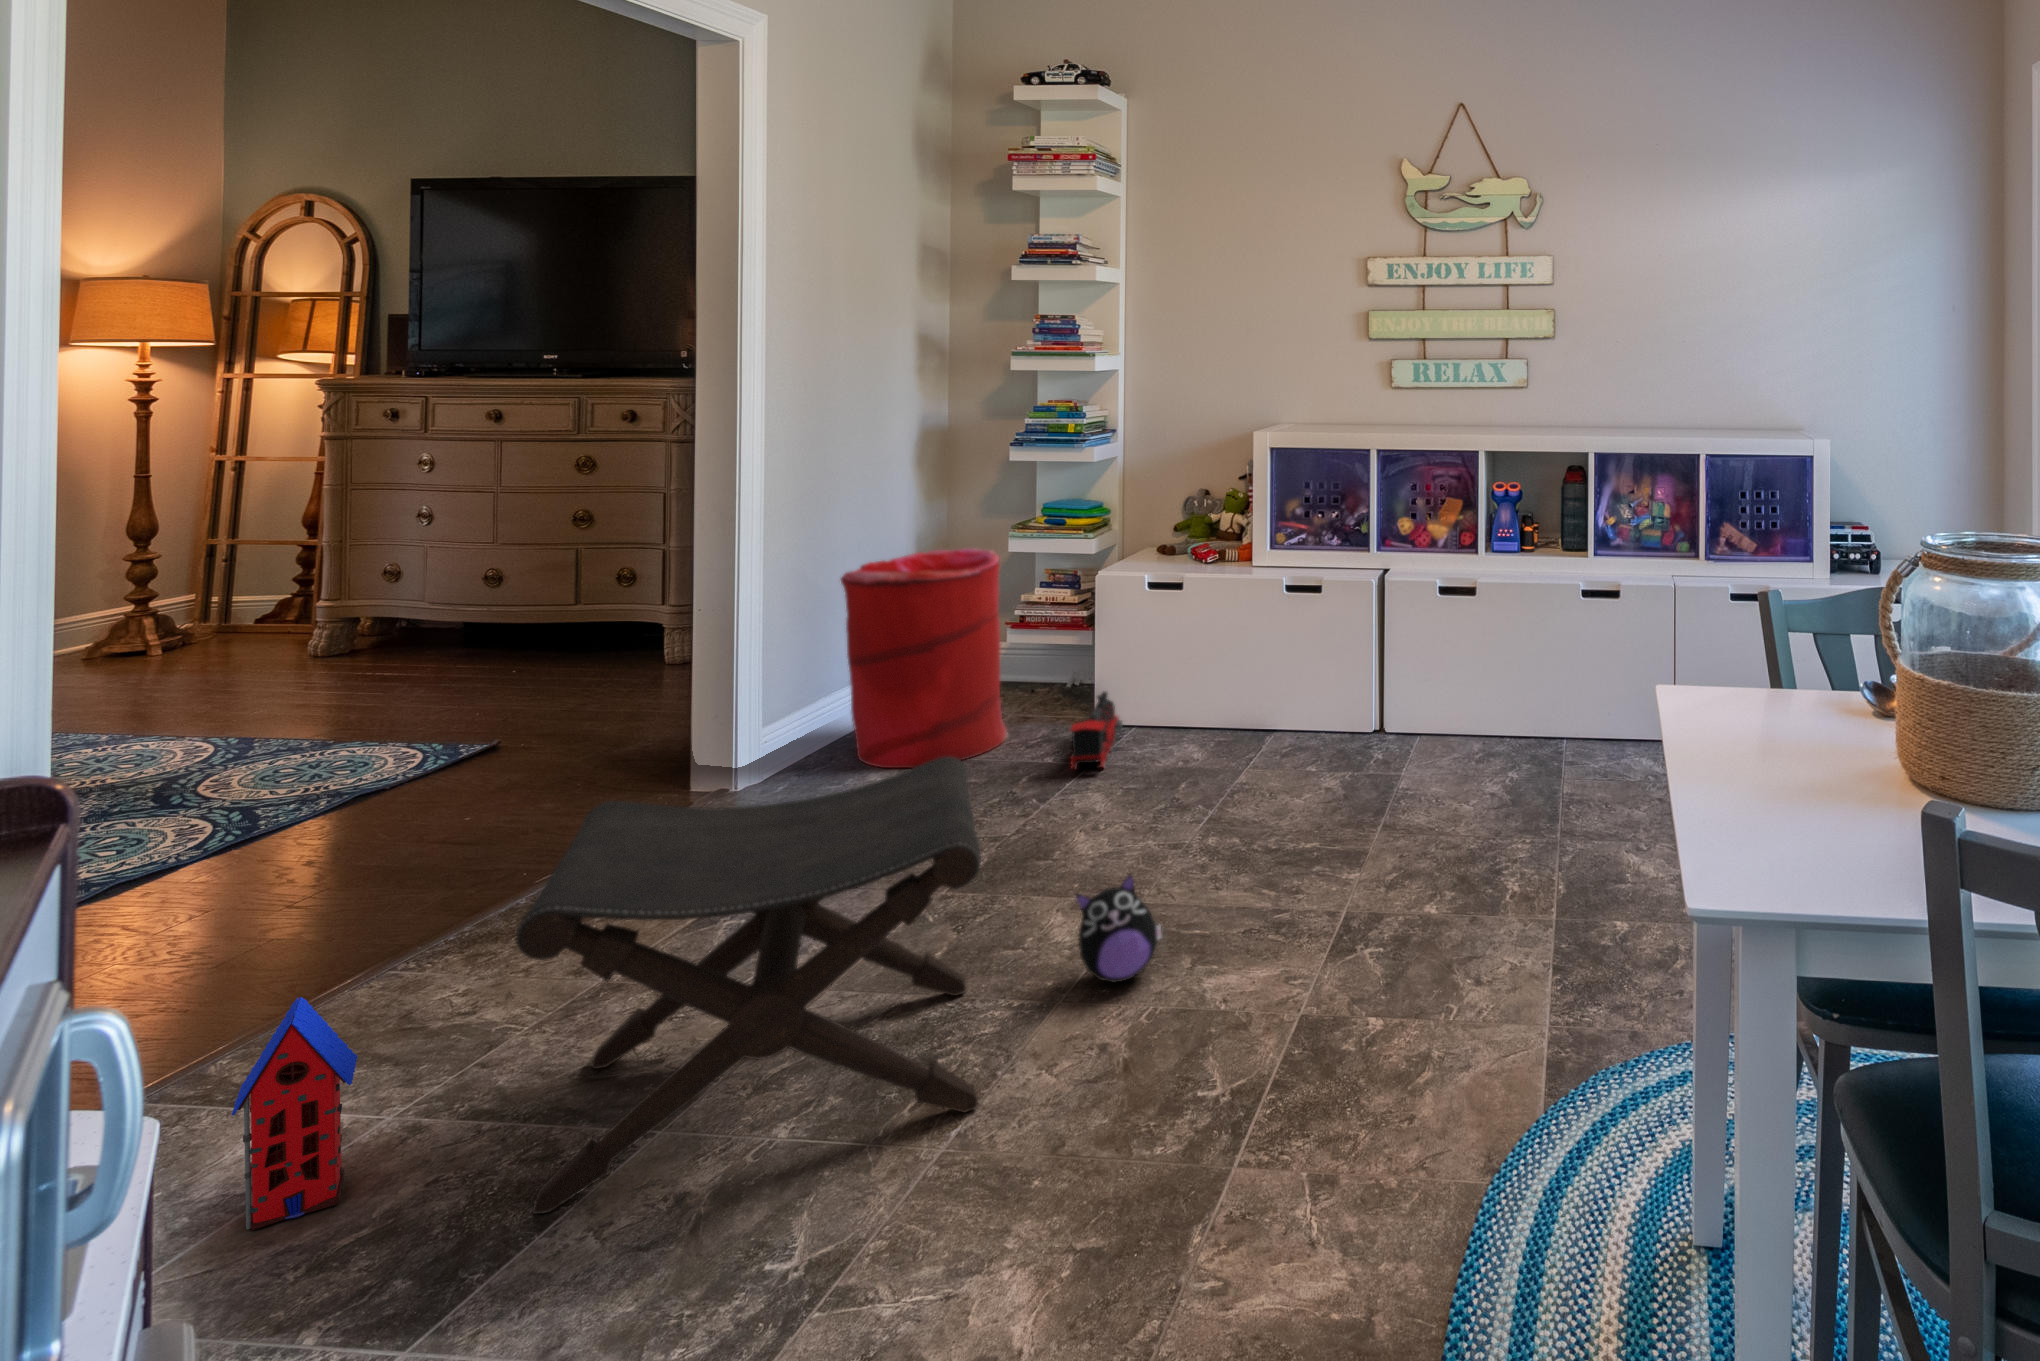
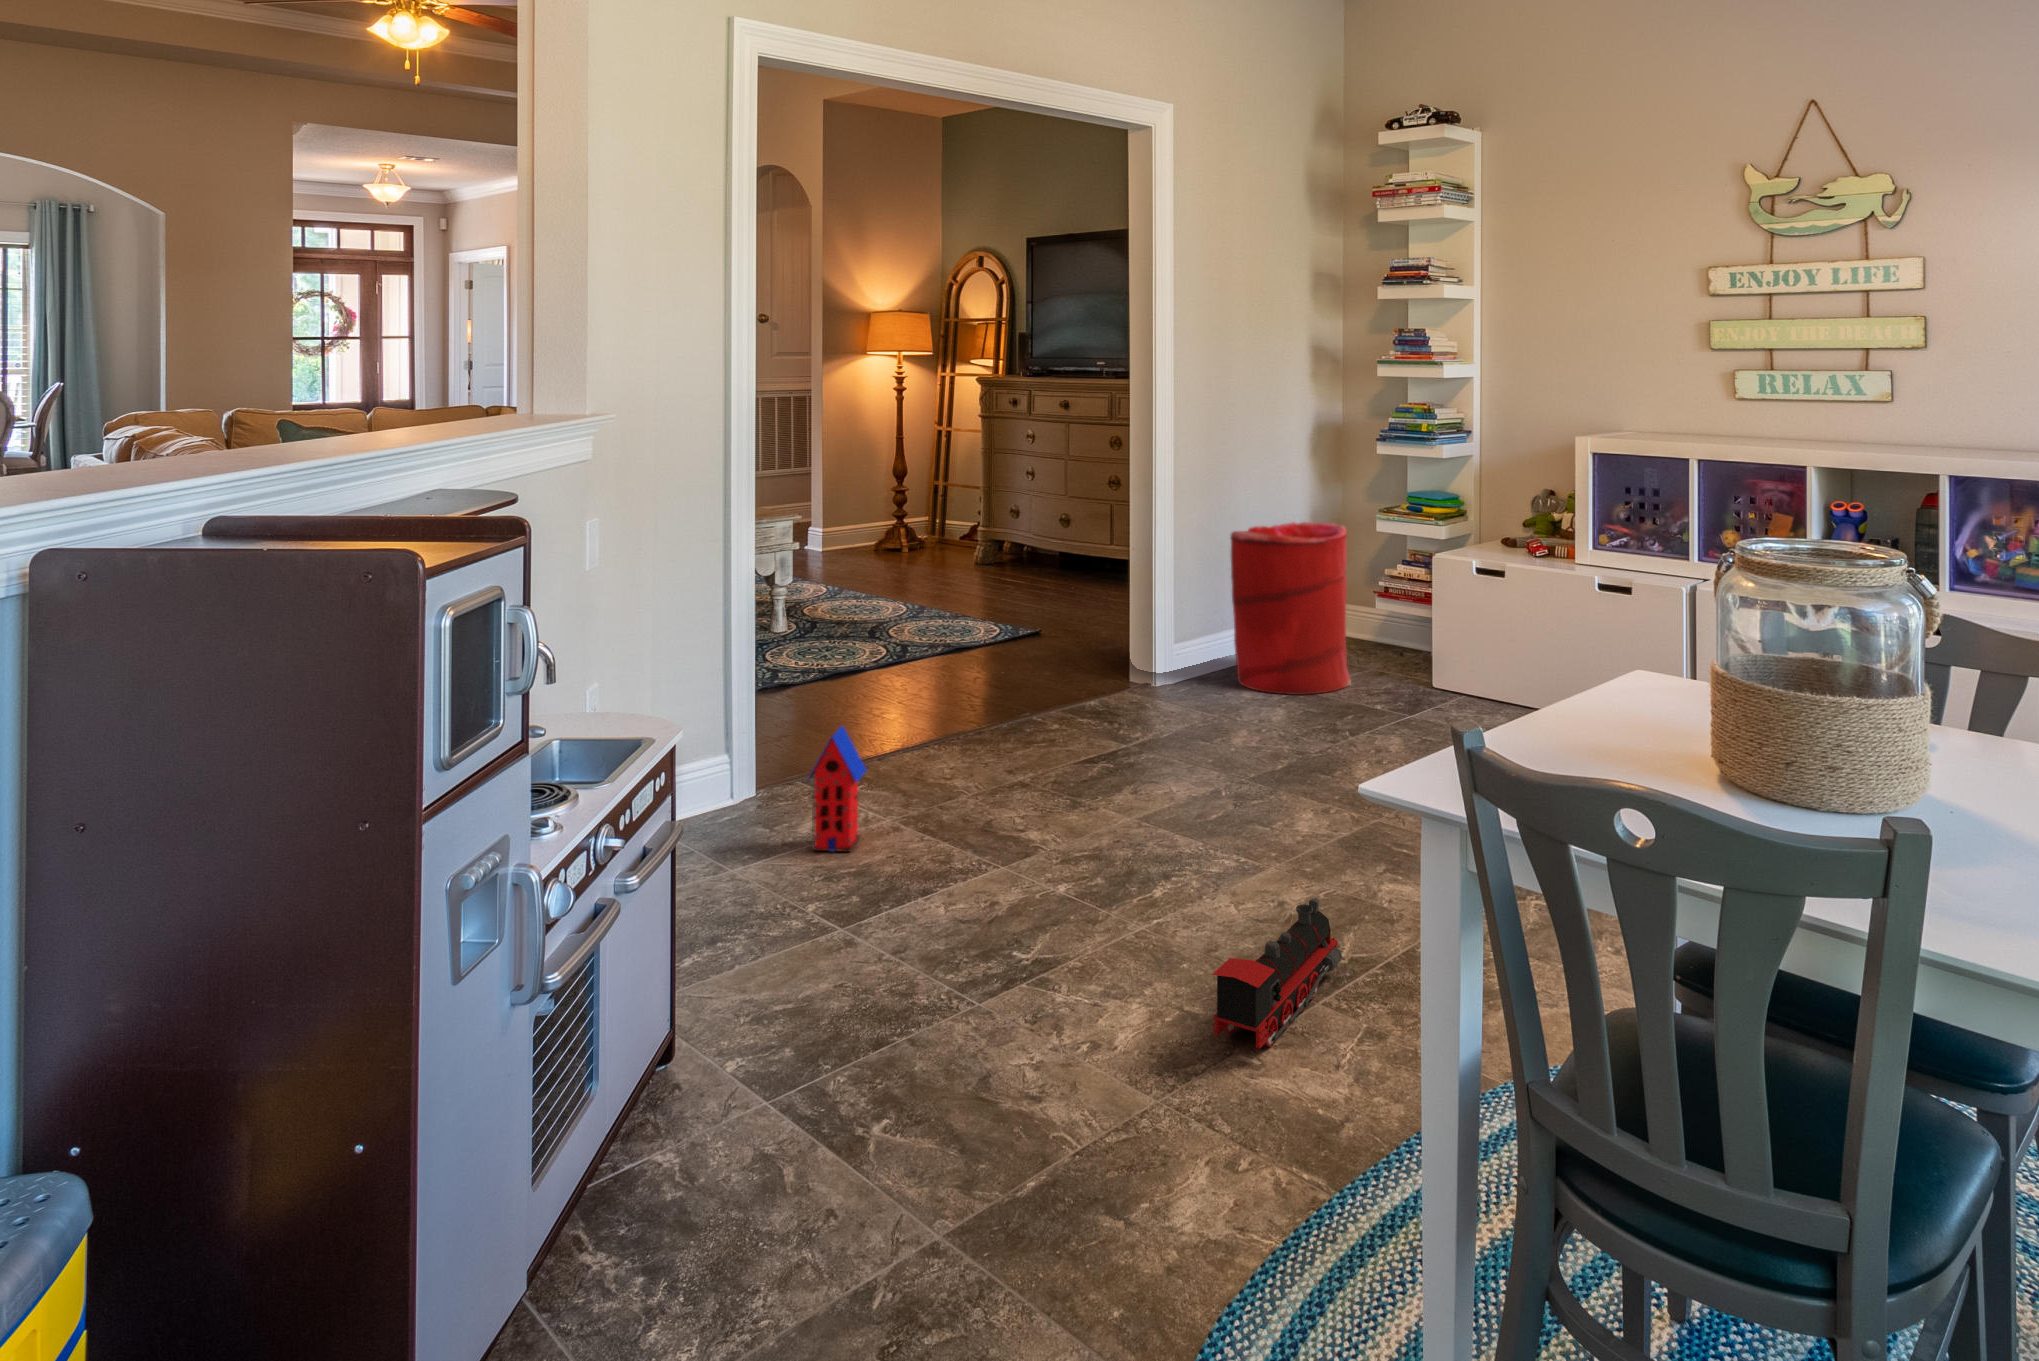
toy train: present [1071,691,1123,769] -> present [1212,898,1342,1049]
footstool: present [516,757,981,1214] -> none [919,648,1221,915]
plush toy: present [1076,874,1161,983] -> none [1293,782,1363,869]

